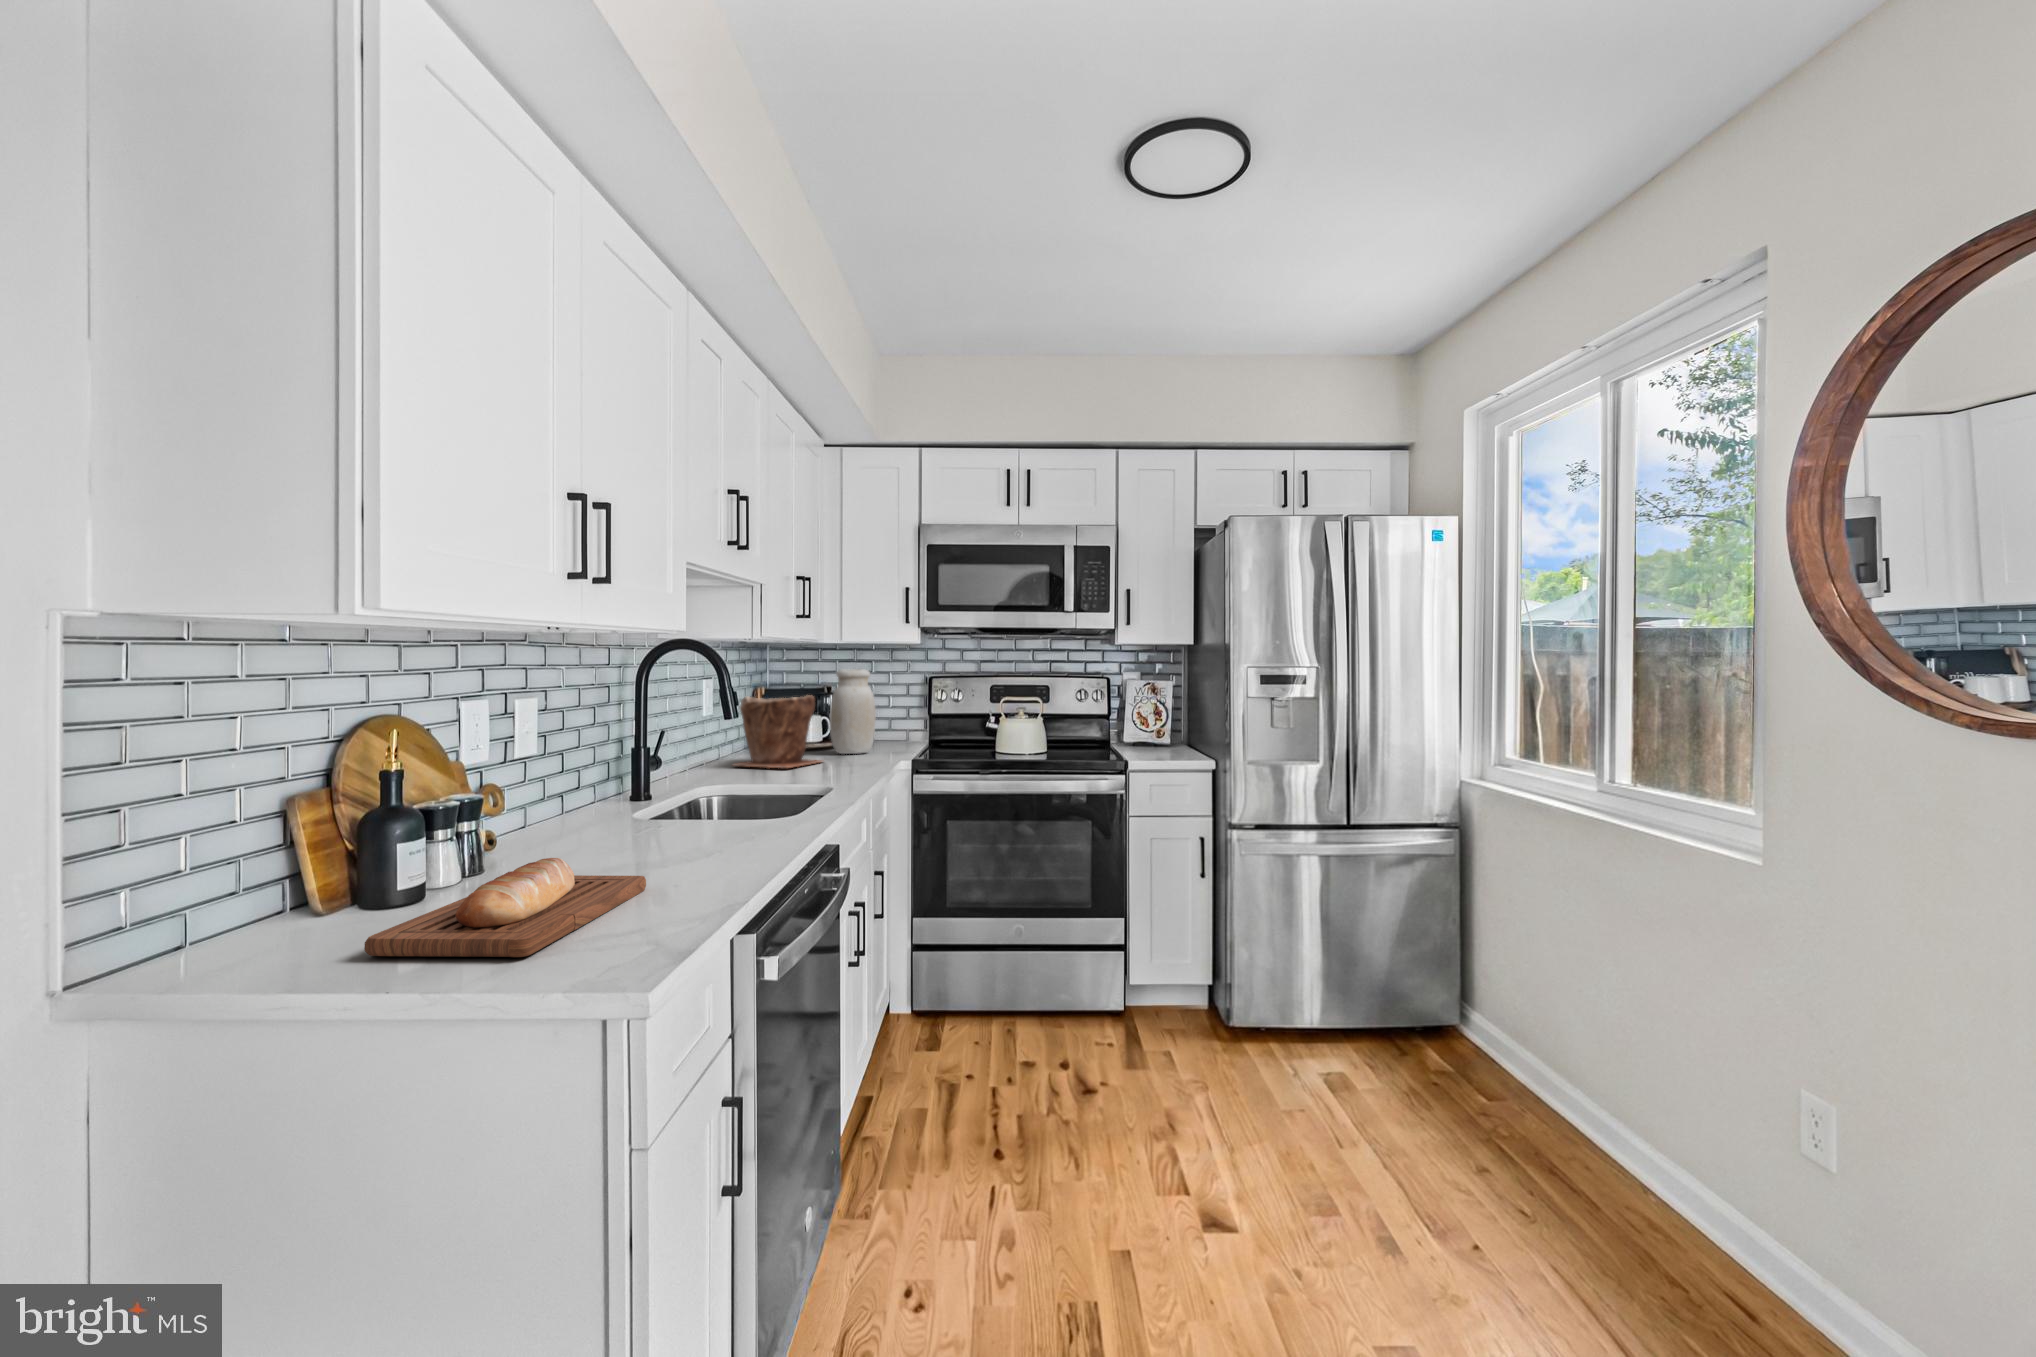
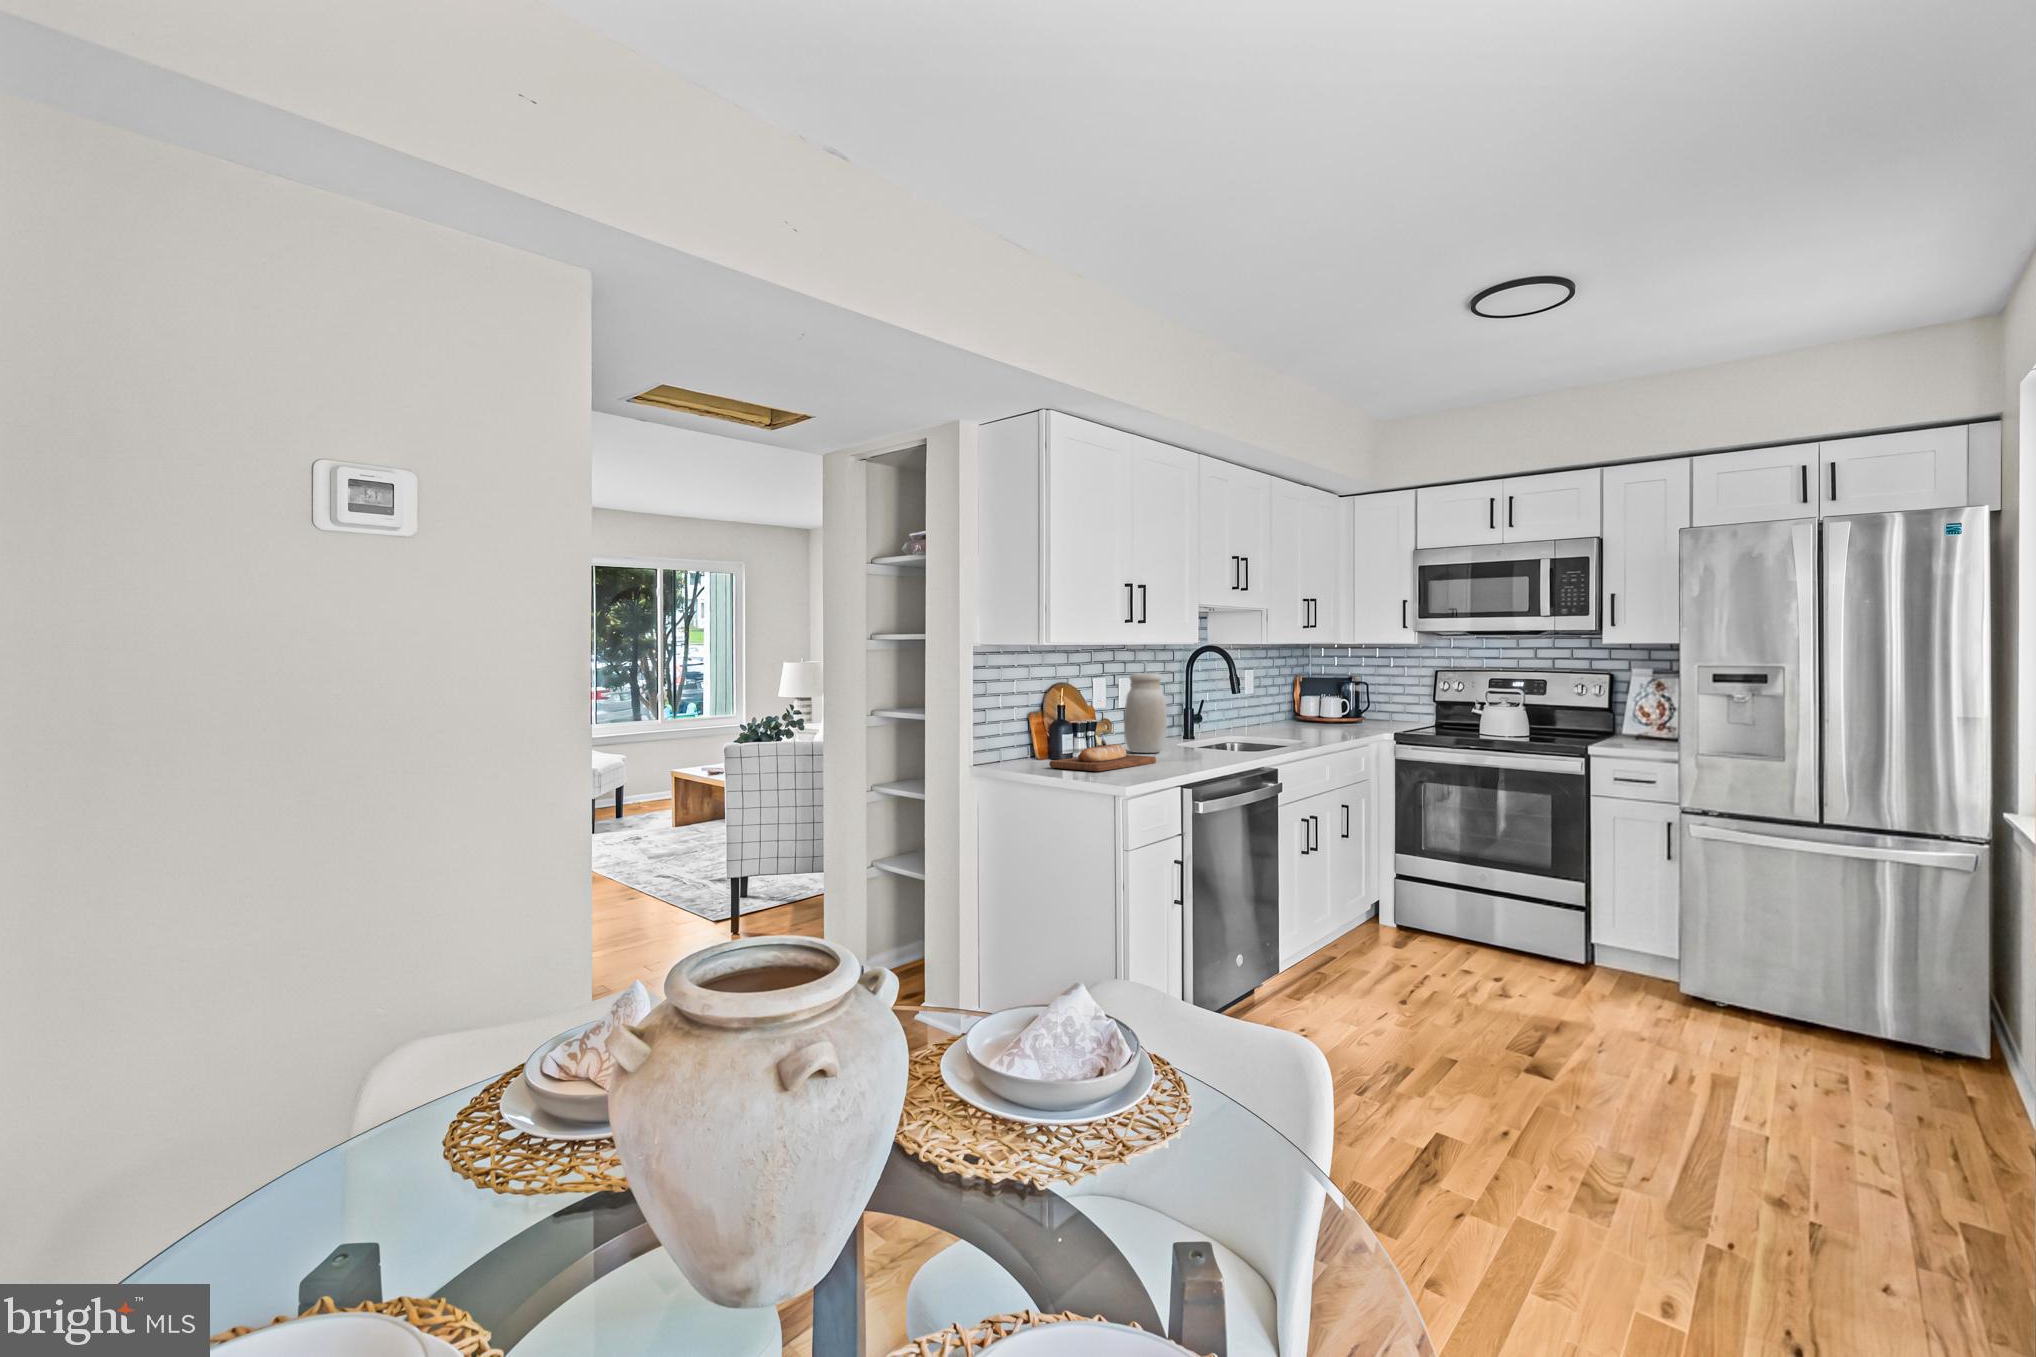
jar: present [830,669,876,754] -> present [1124,673,1167,753]
plant pot: present [733,695,822,768] -> none [1261,682,1325,730]

